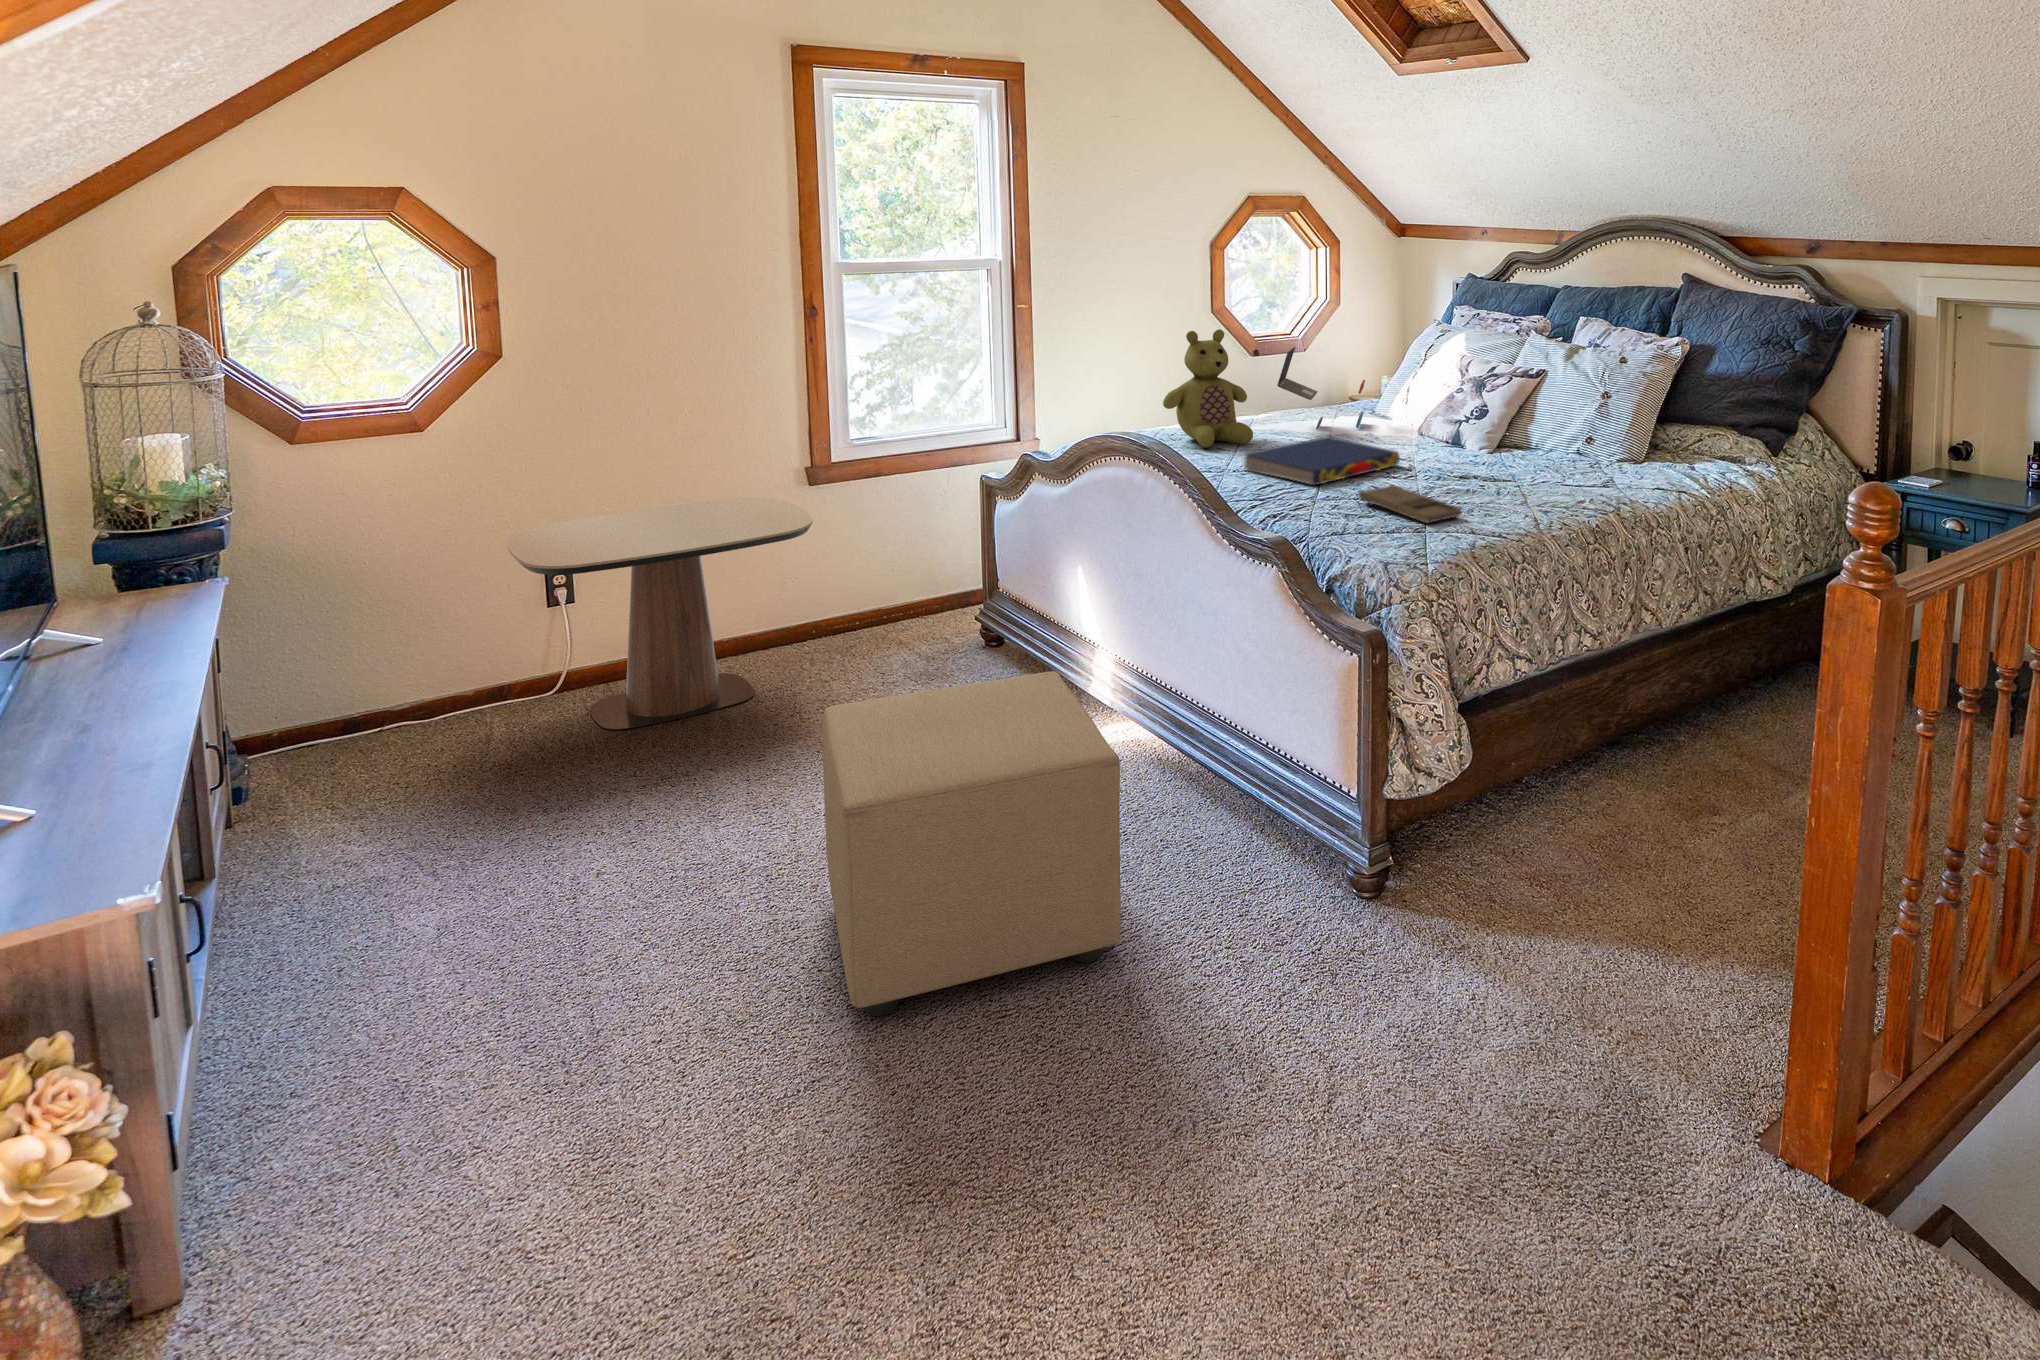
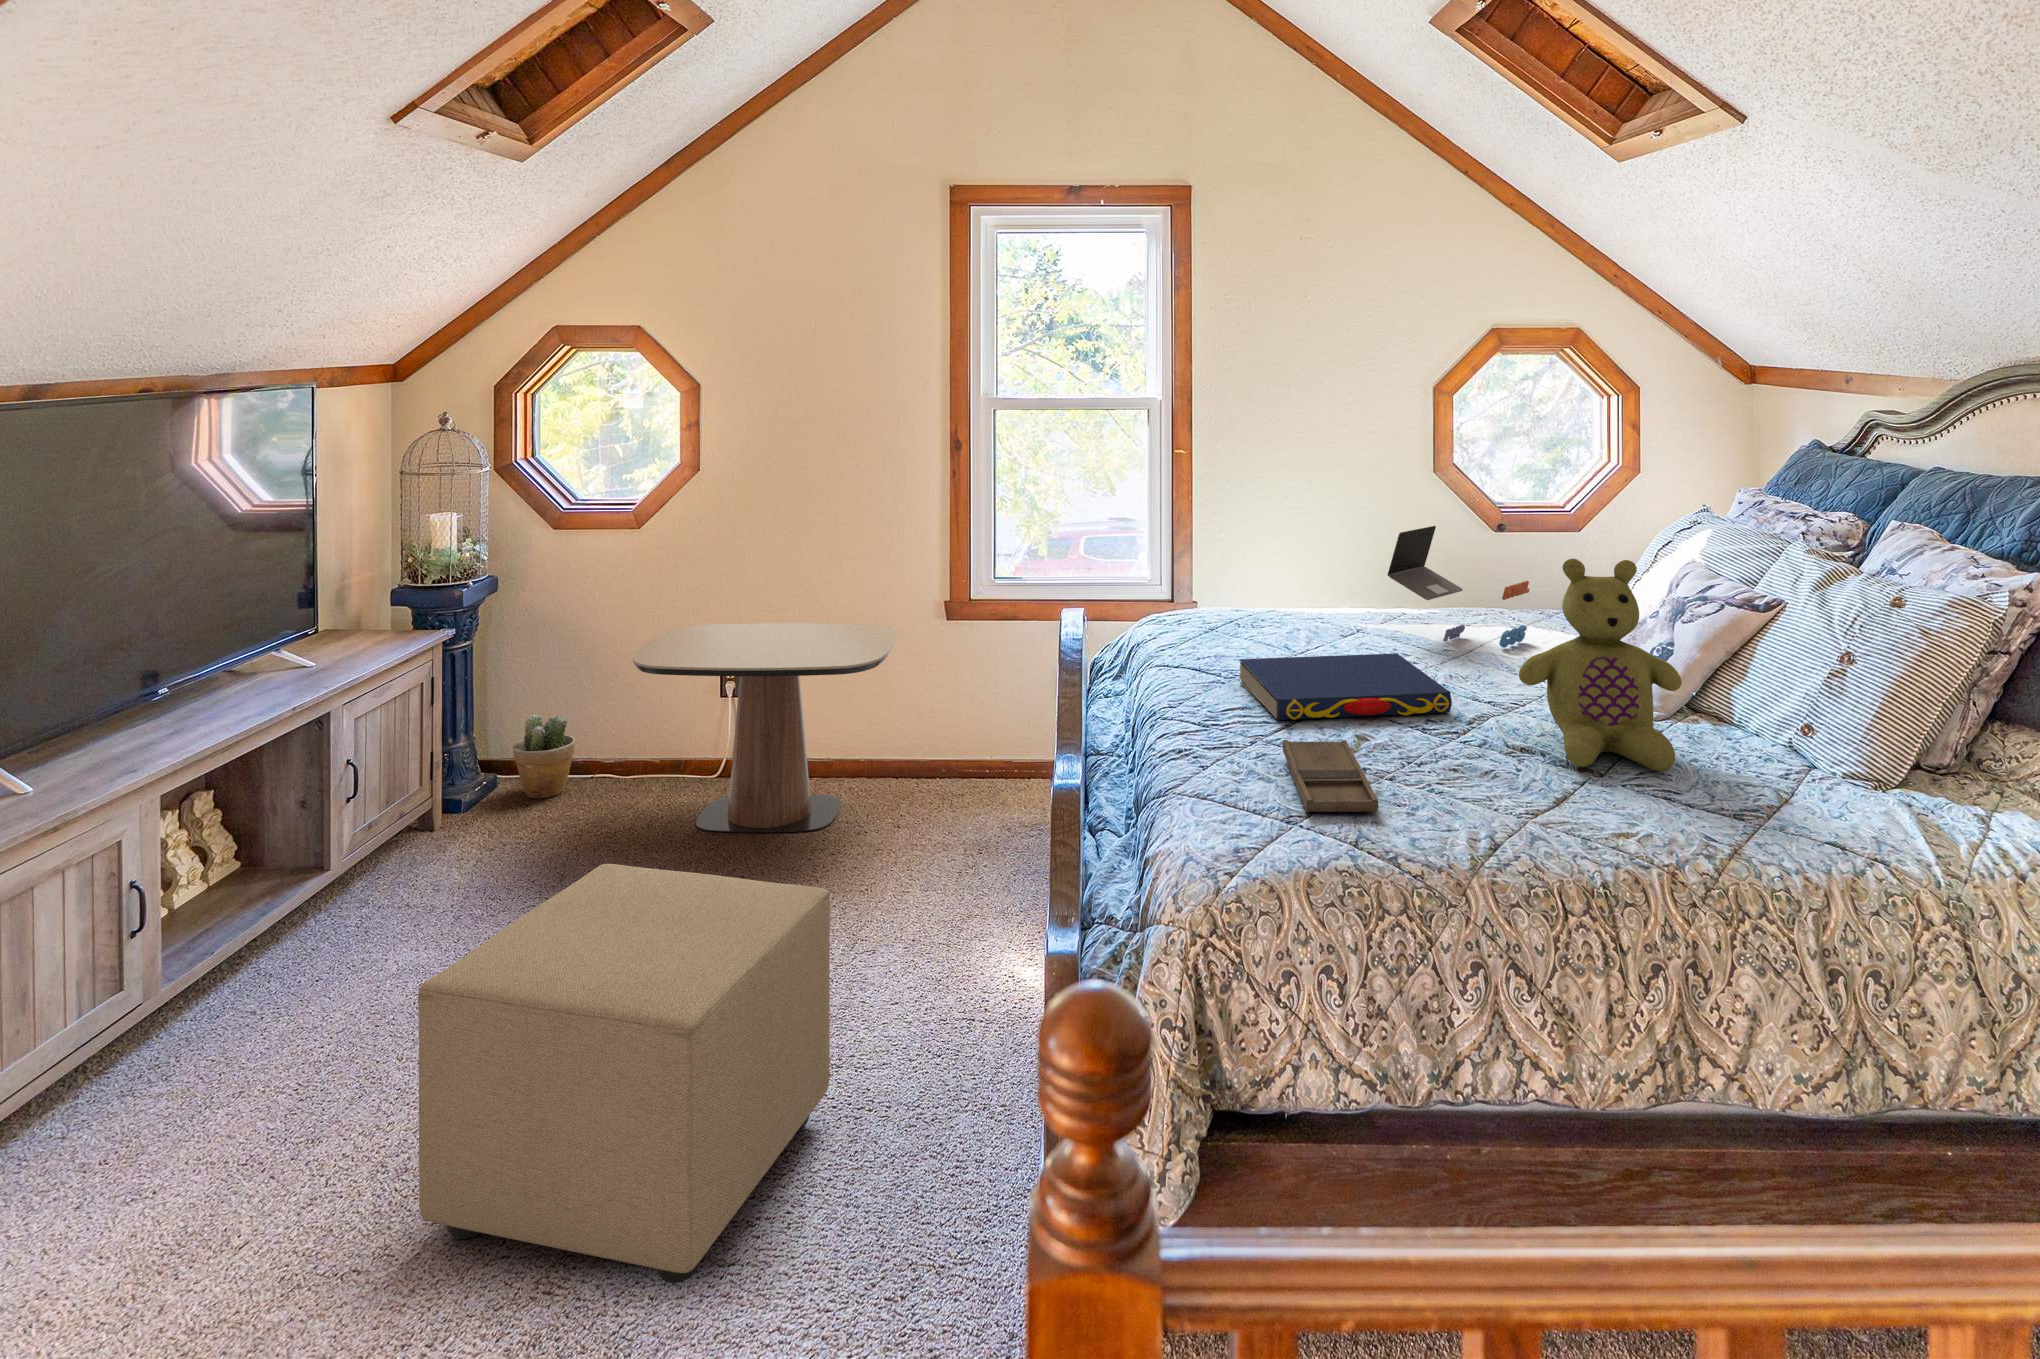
stuffed bear: present [1163,329,1253,448] -> present [1519,559,1682,771]
potted plant: none [295,656,384,760] -> present [513,715,576,798]

